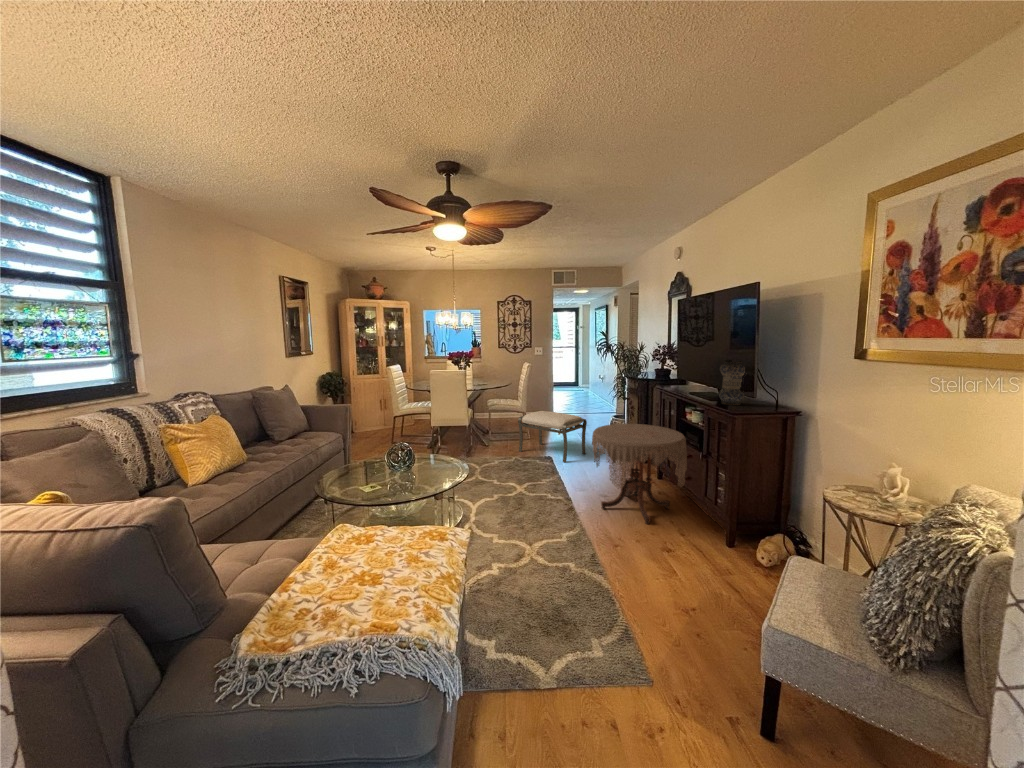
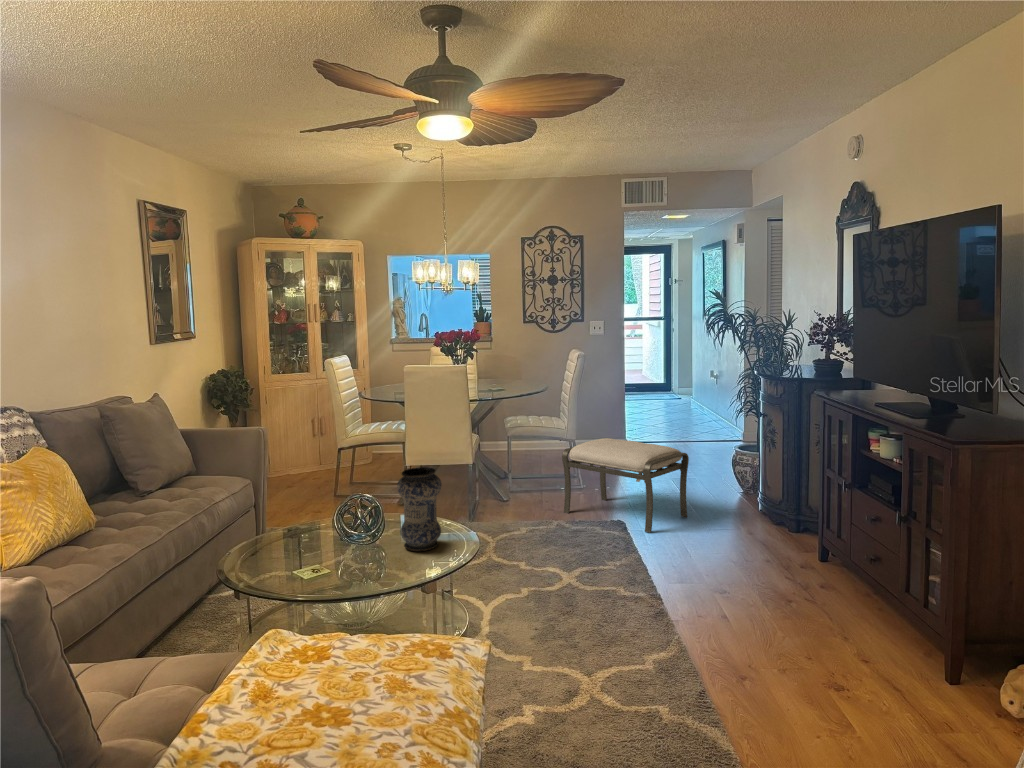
vase: present [719,360,747,405] -> present [397,467,441,551]
side table: present [592,424,687,524] -> none [698,461,873,643]

